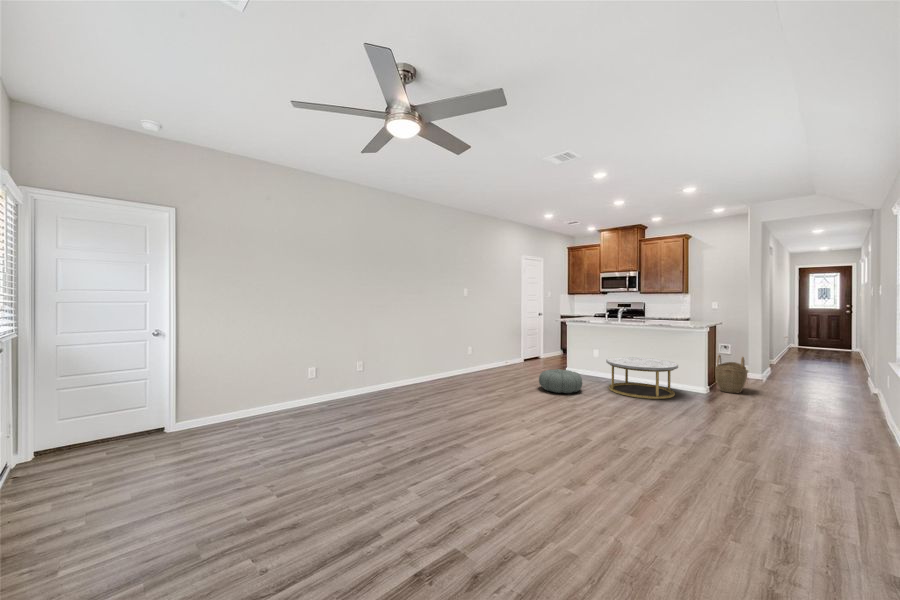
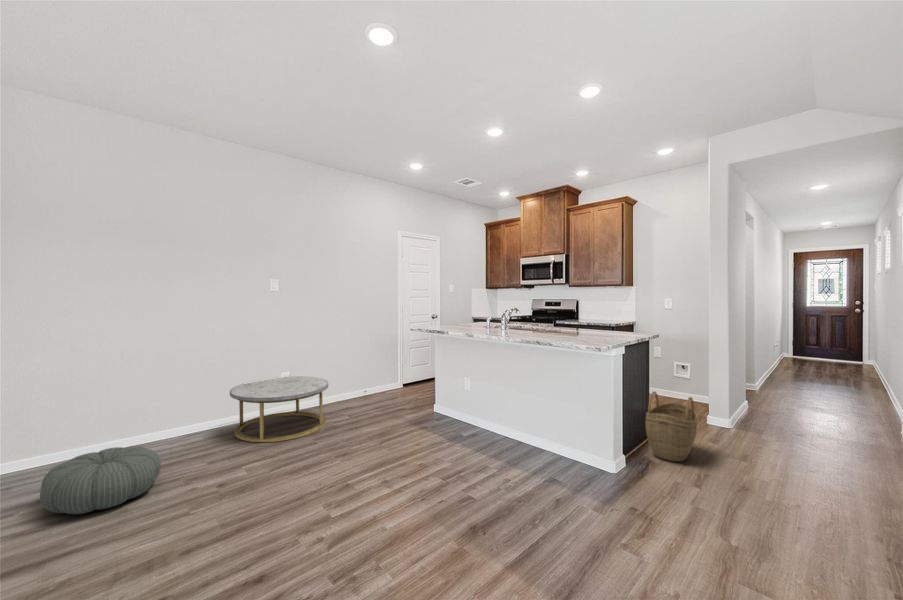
coffee table: present [606,357,678,399] -> present [230,377,328,442]
pouf: present [539,369,582,393] -> present [40,446,161,514]

